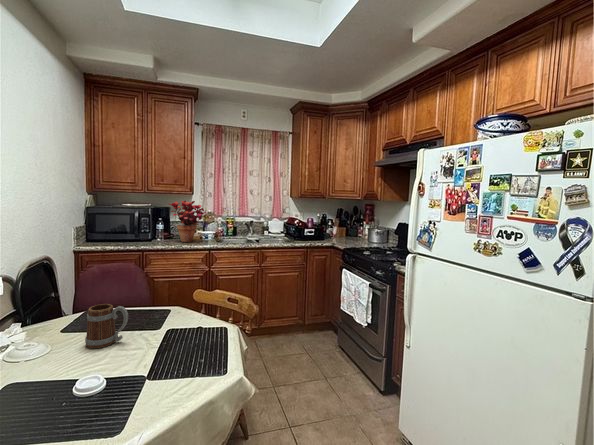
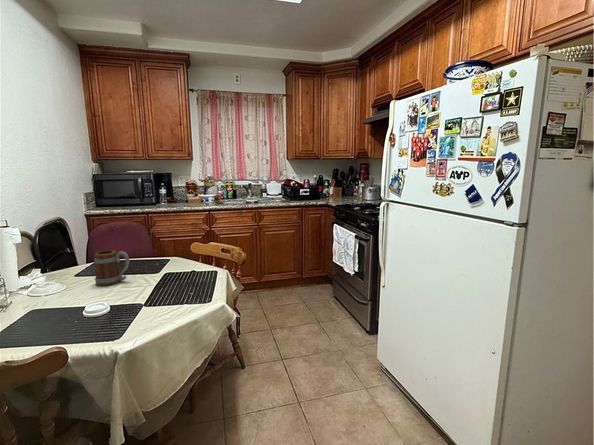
potted plant: present [169,201,206,242] -> none [168,166,206,205]

